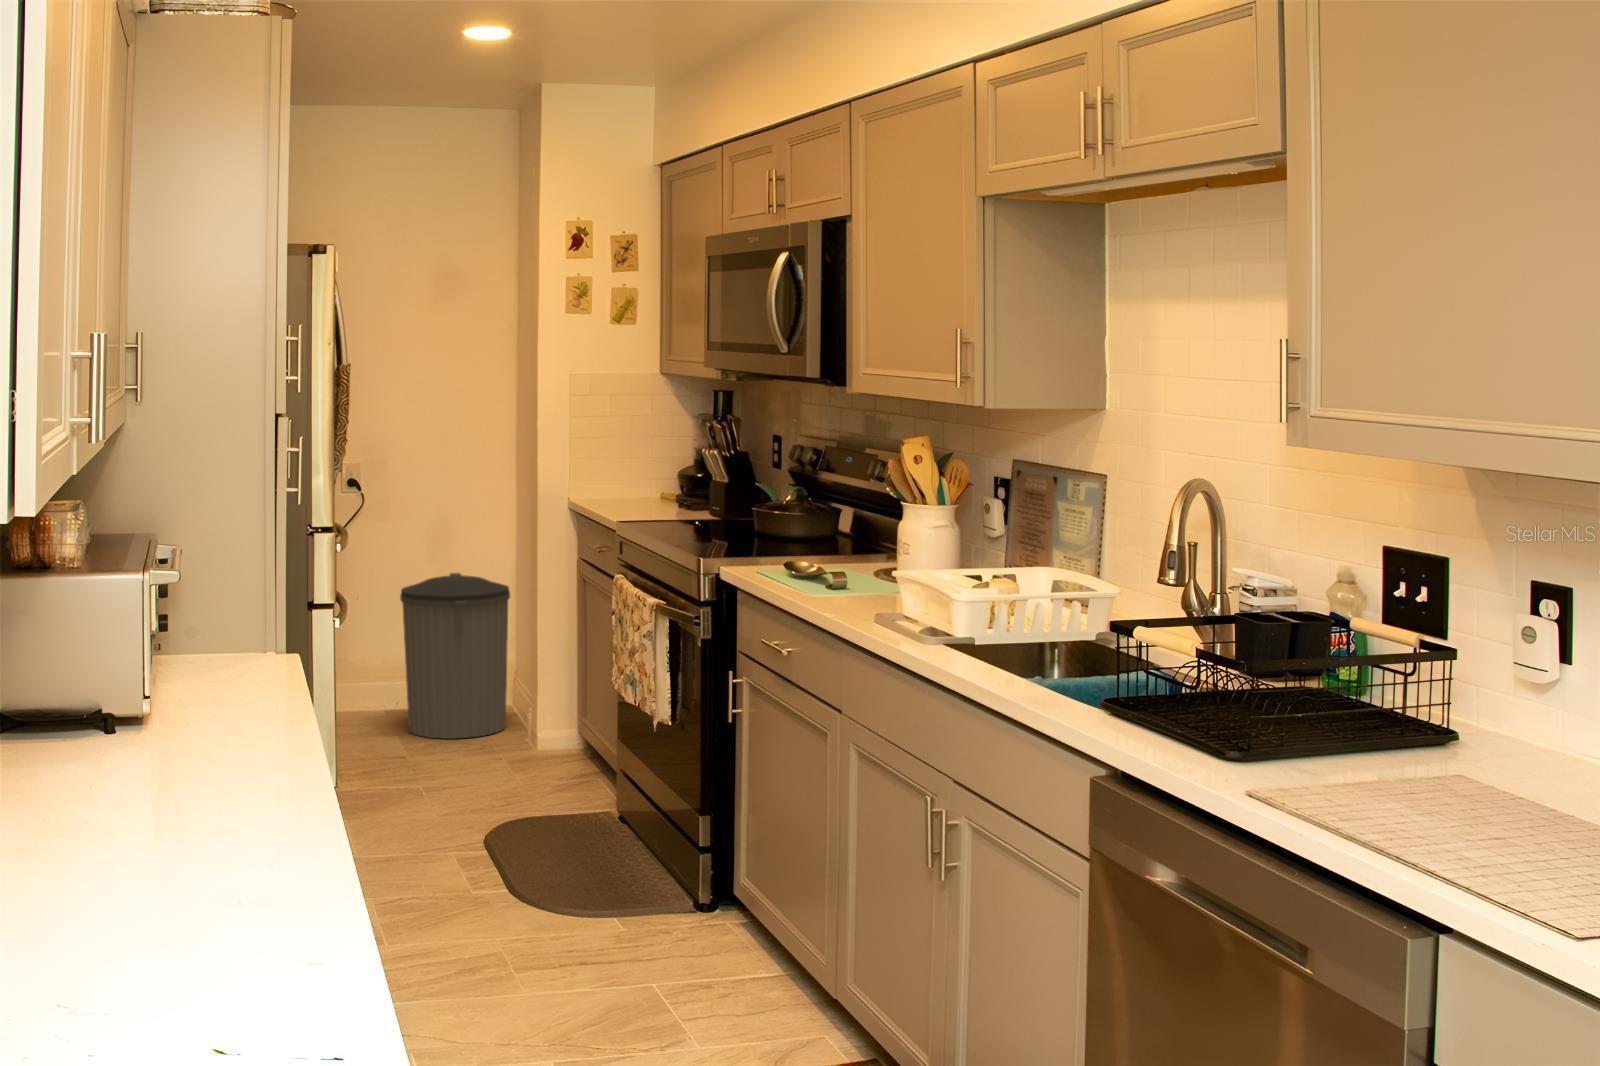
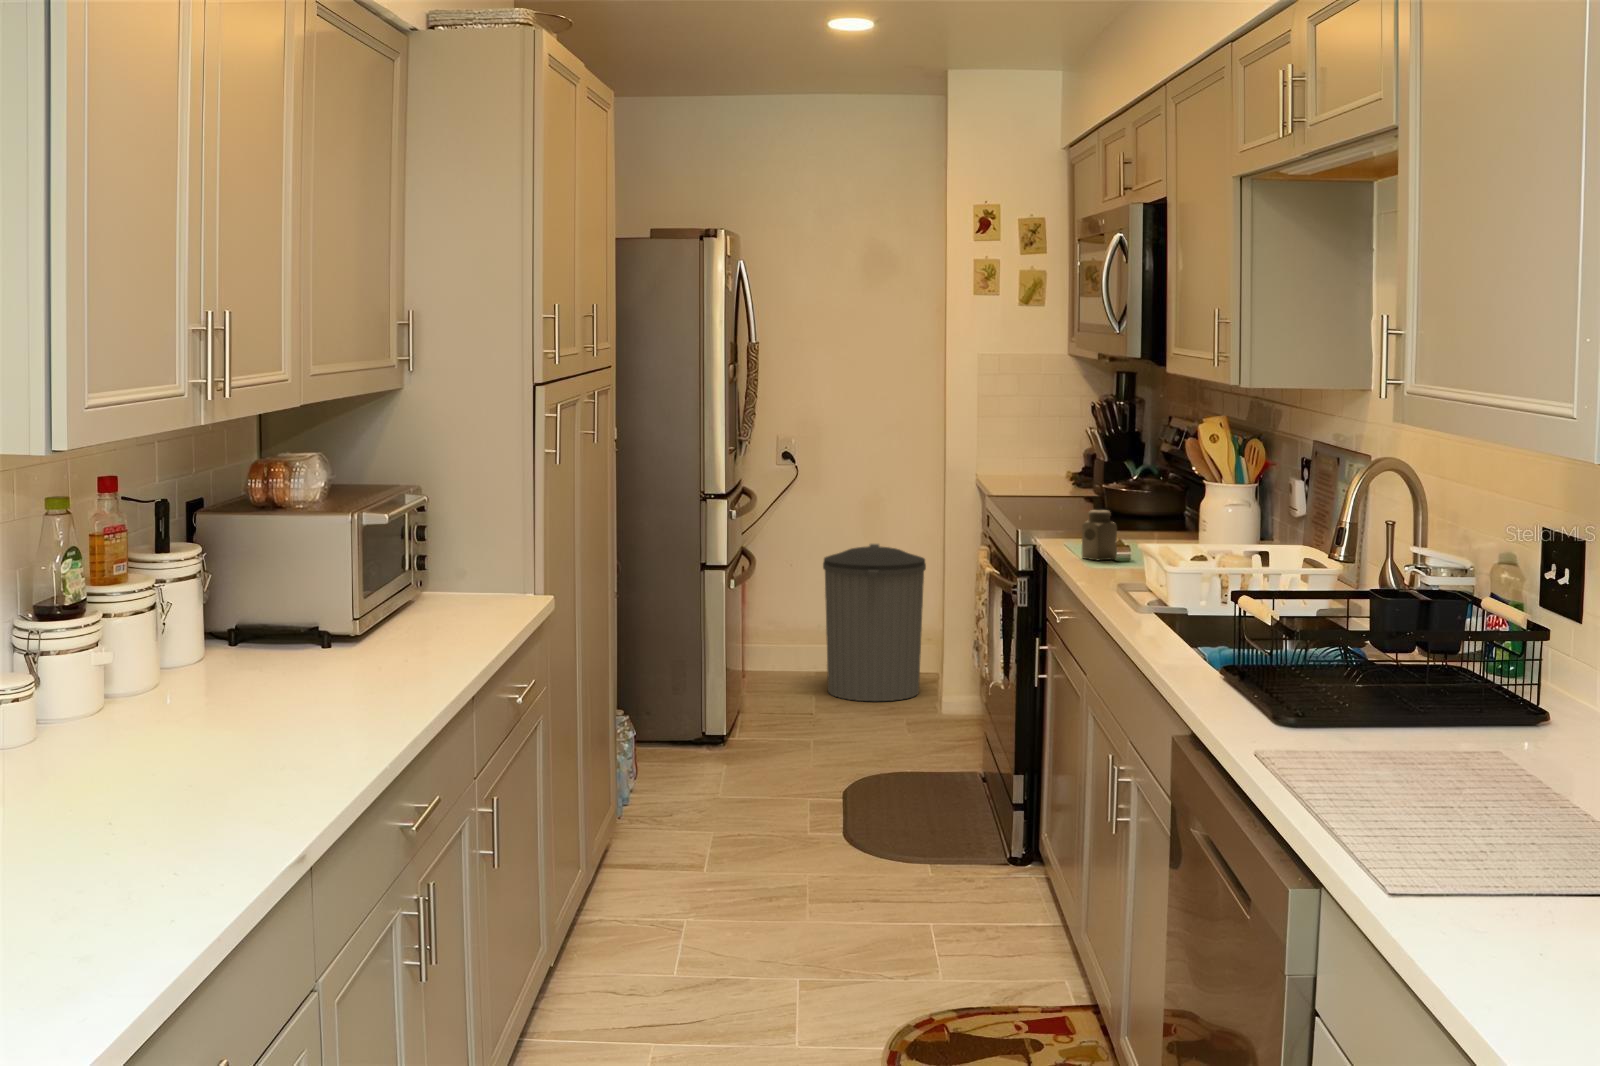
salt shaker: none [794,535,830,589] -> present [1082,510,1117,560]

